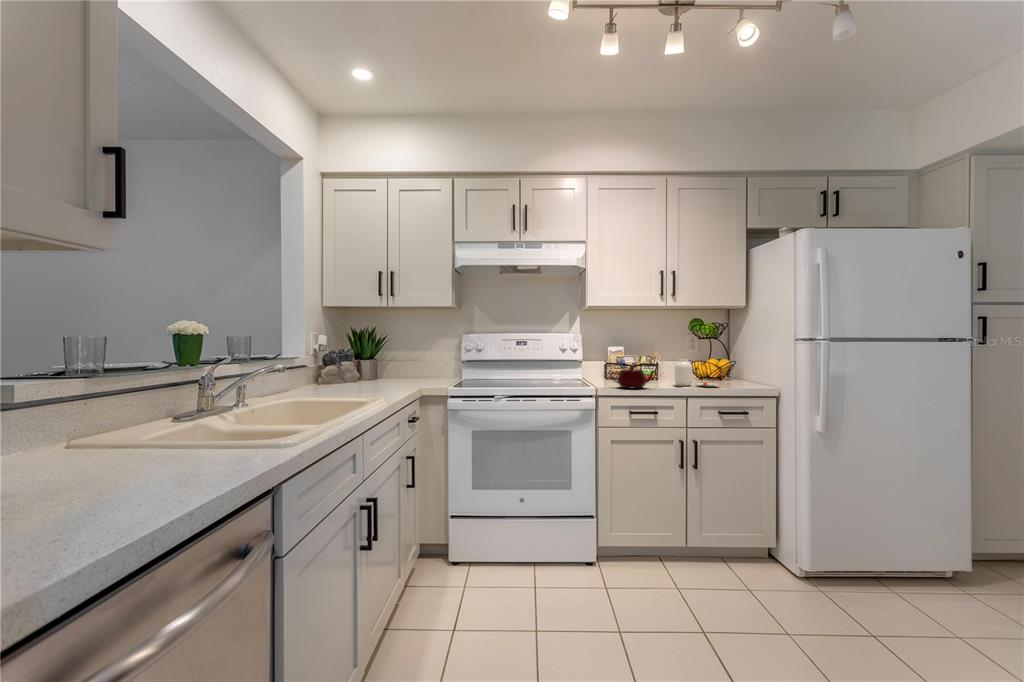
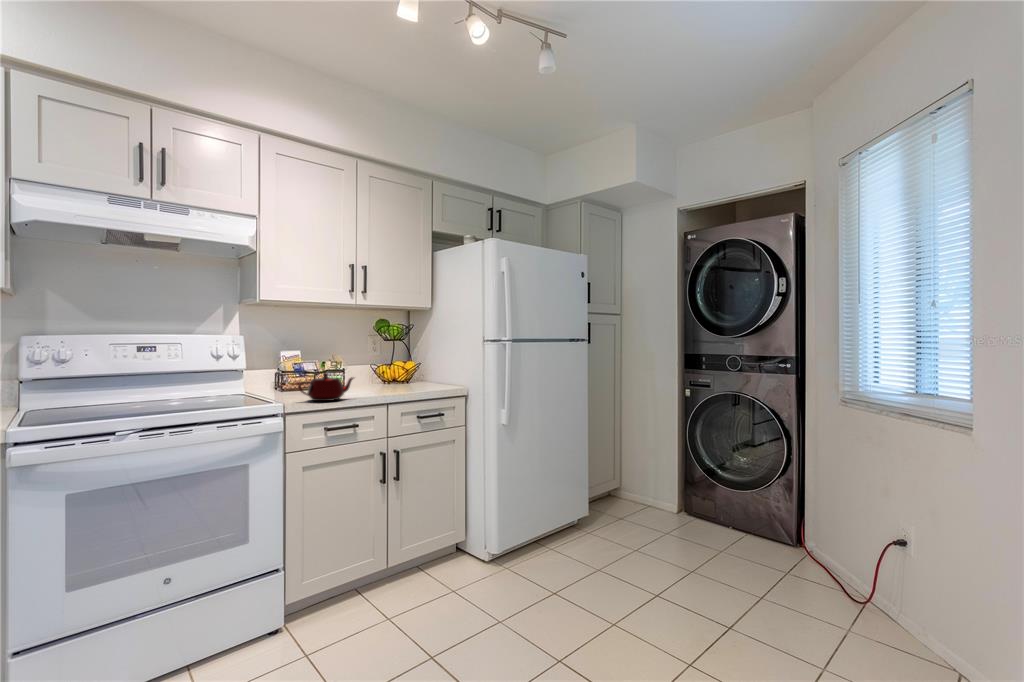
jar: present [674,359,719,387] -> none [368,363,417,394]

